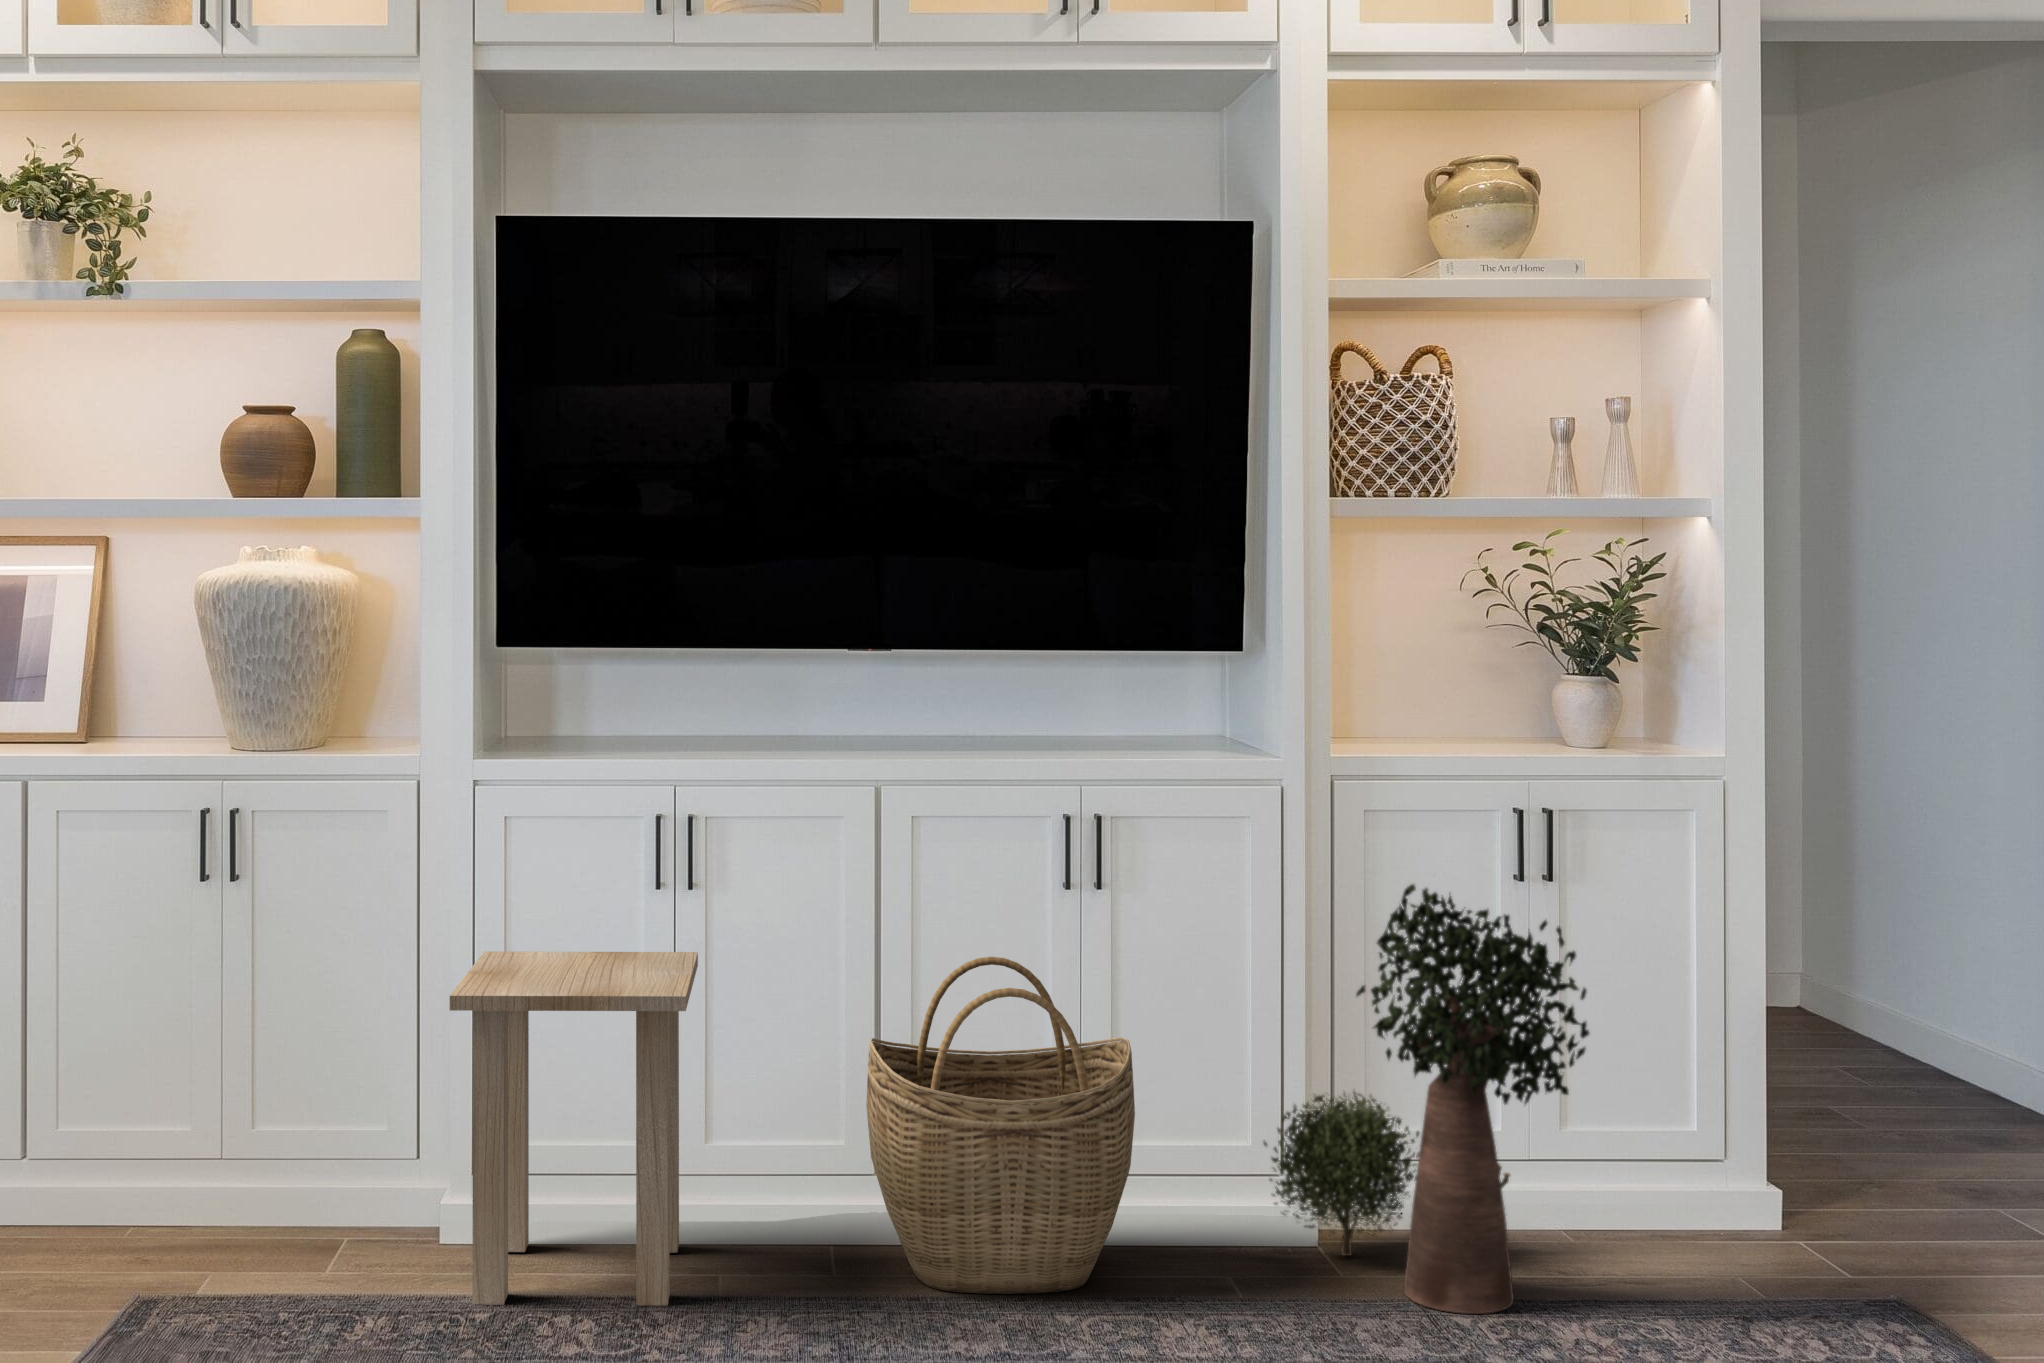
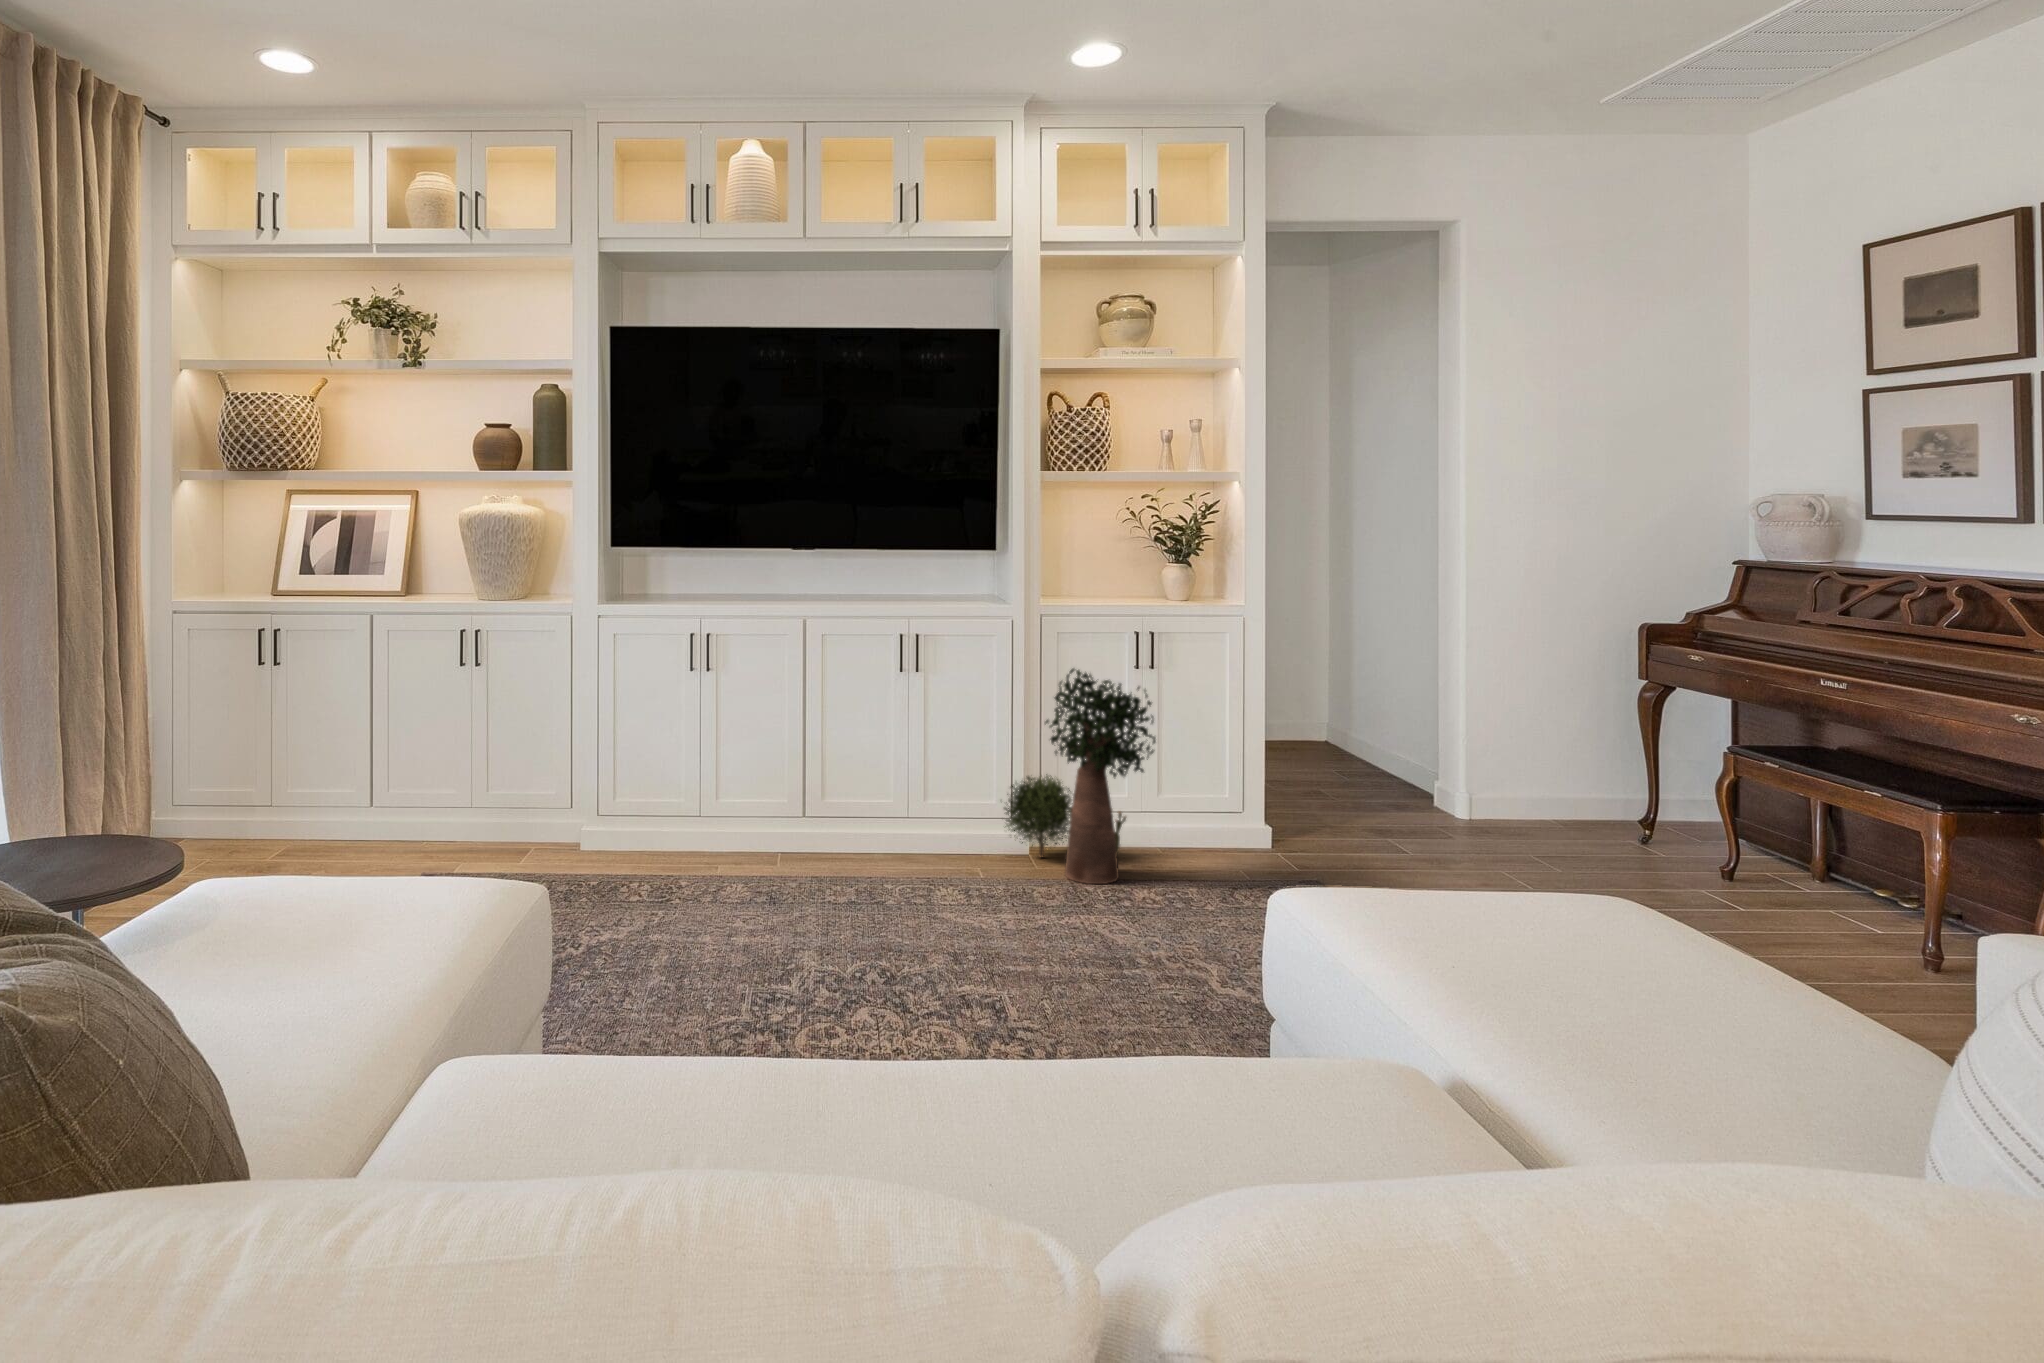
side table: present [450,951,698,1306] -> none [577,702,712,879]
woven basket: present [866,957,1135,1294] -> none [794,705,930,874]

